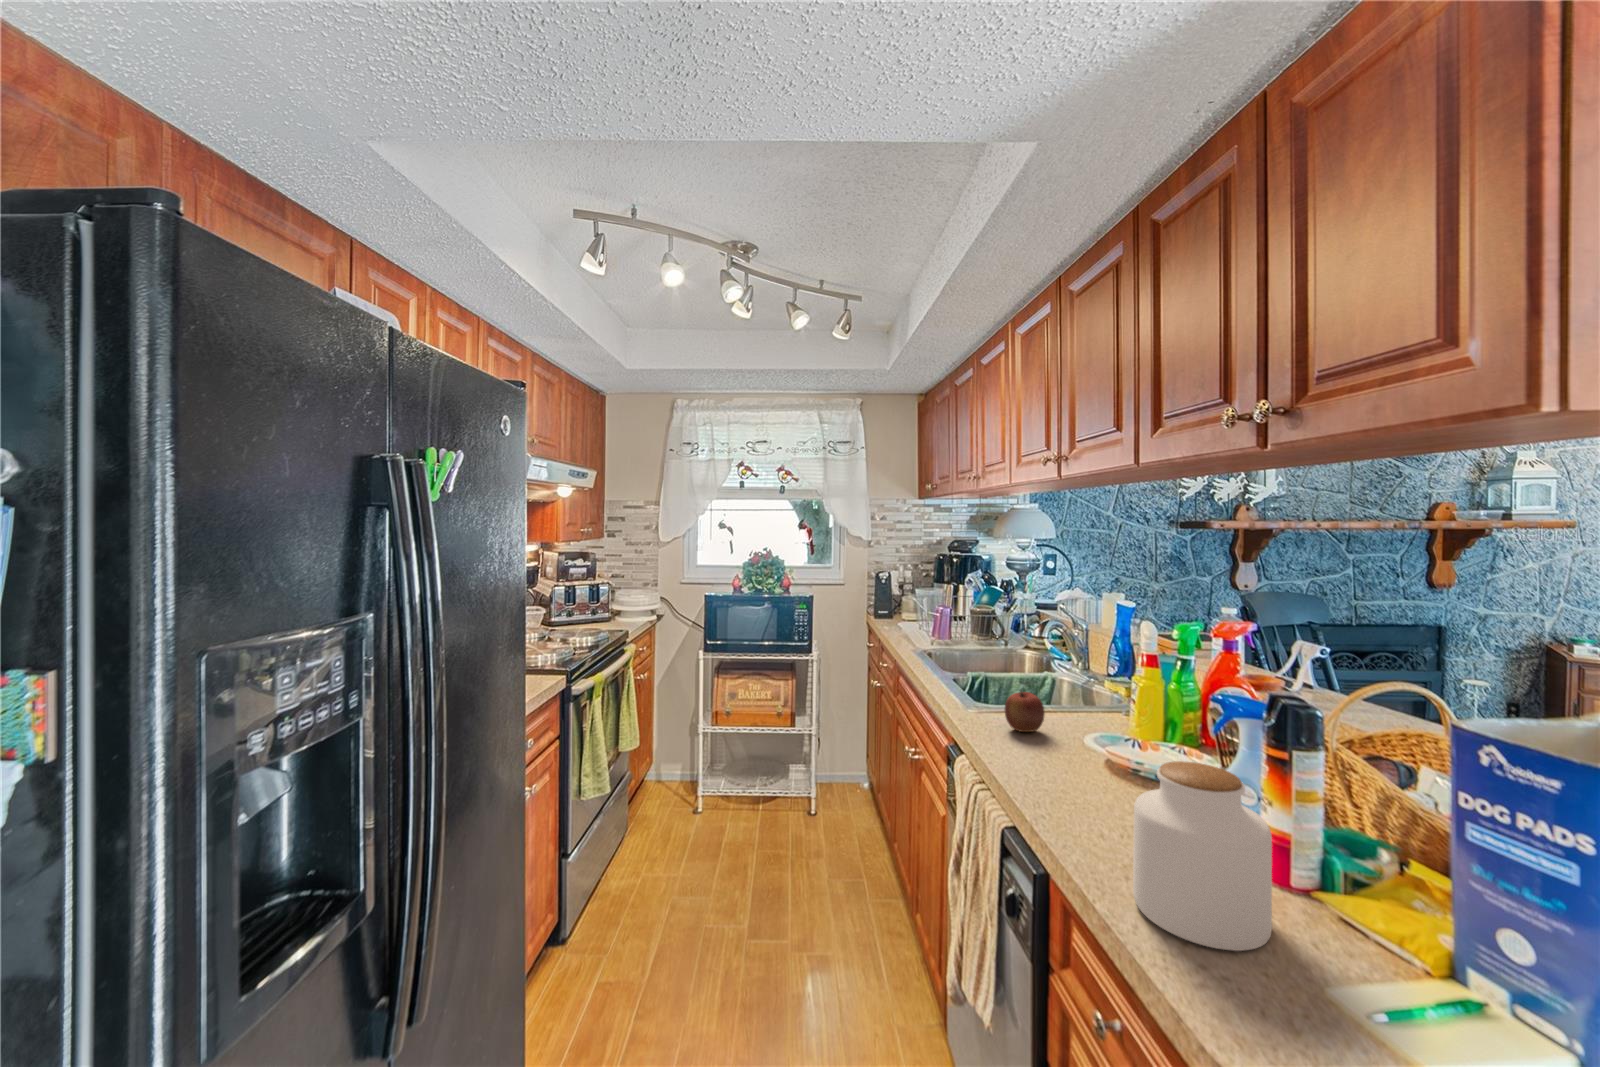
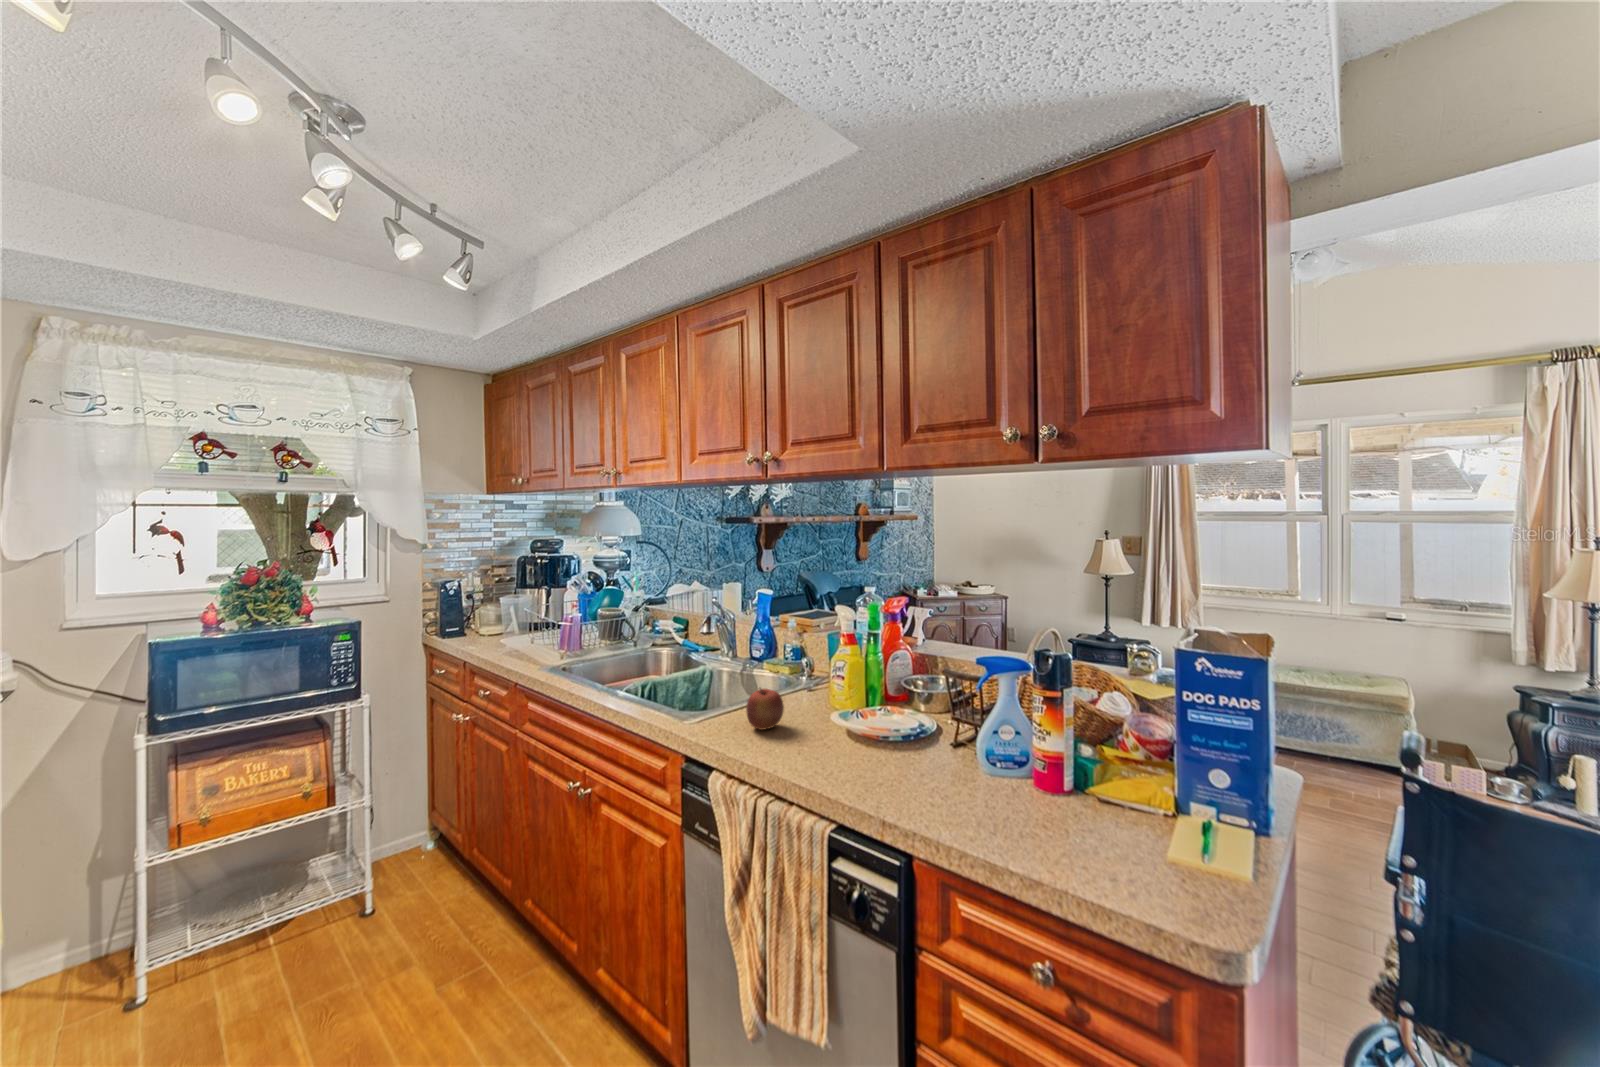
jar: present [1133,761,1272,951] -> none [1004,714,1106,859]

